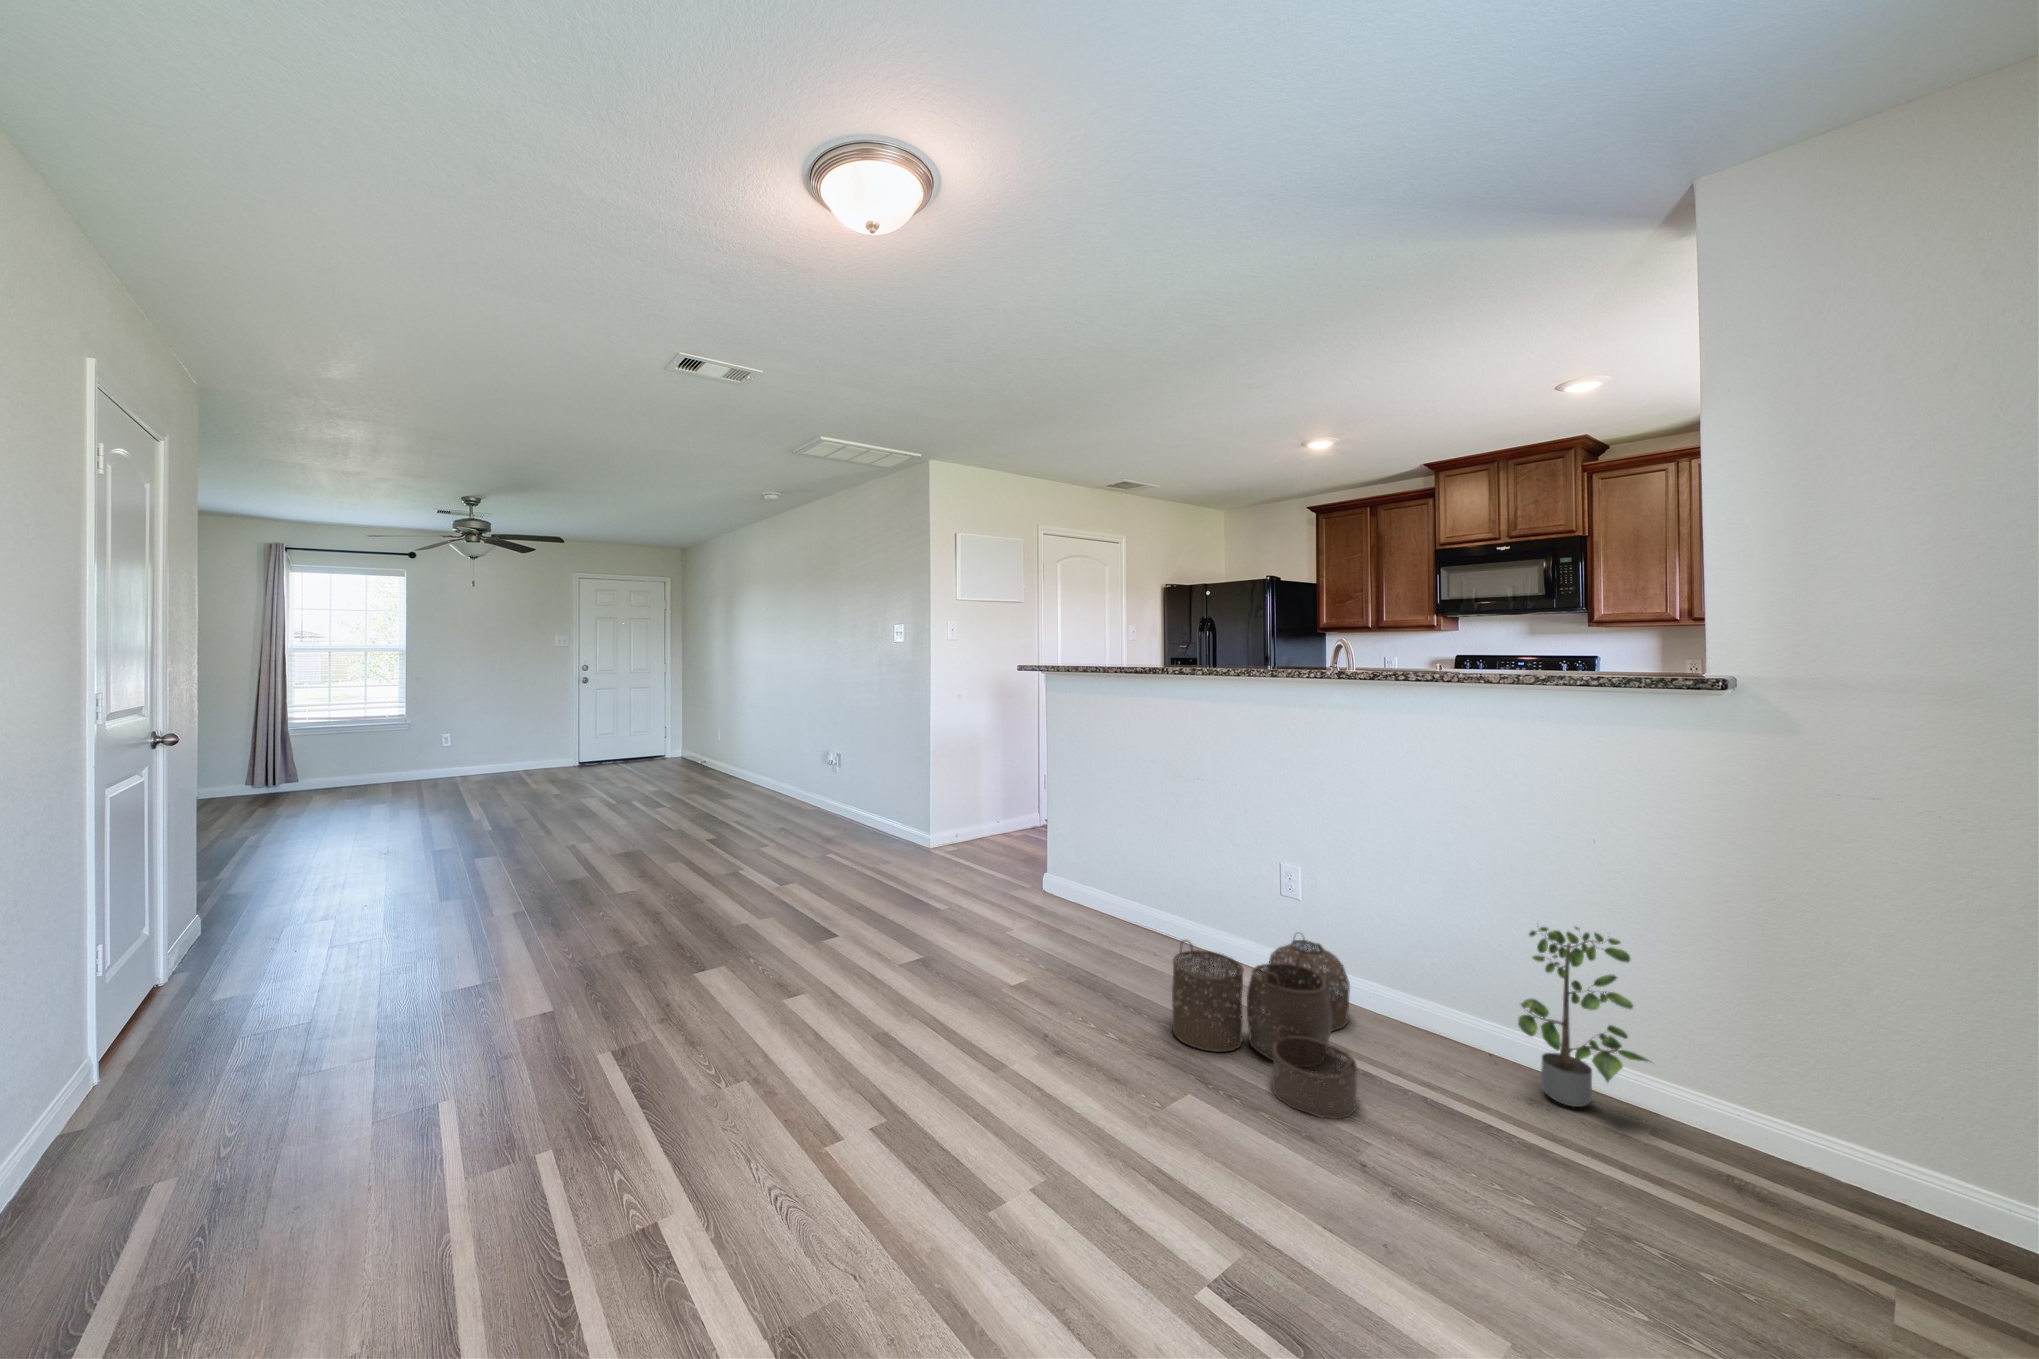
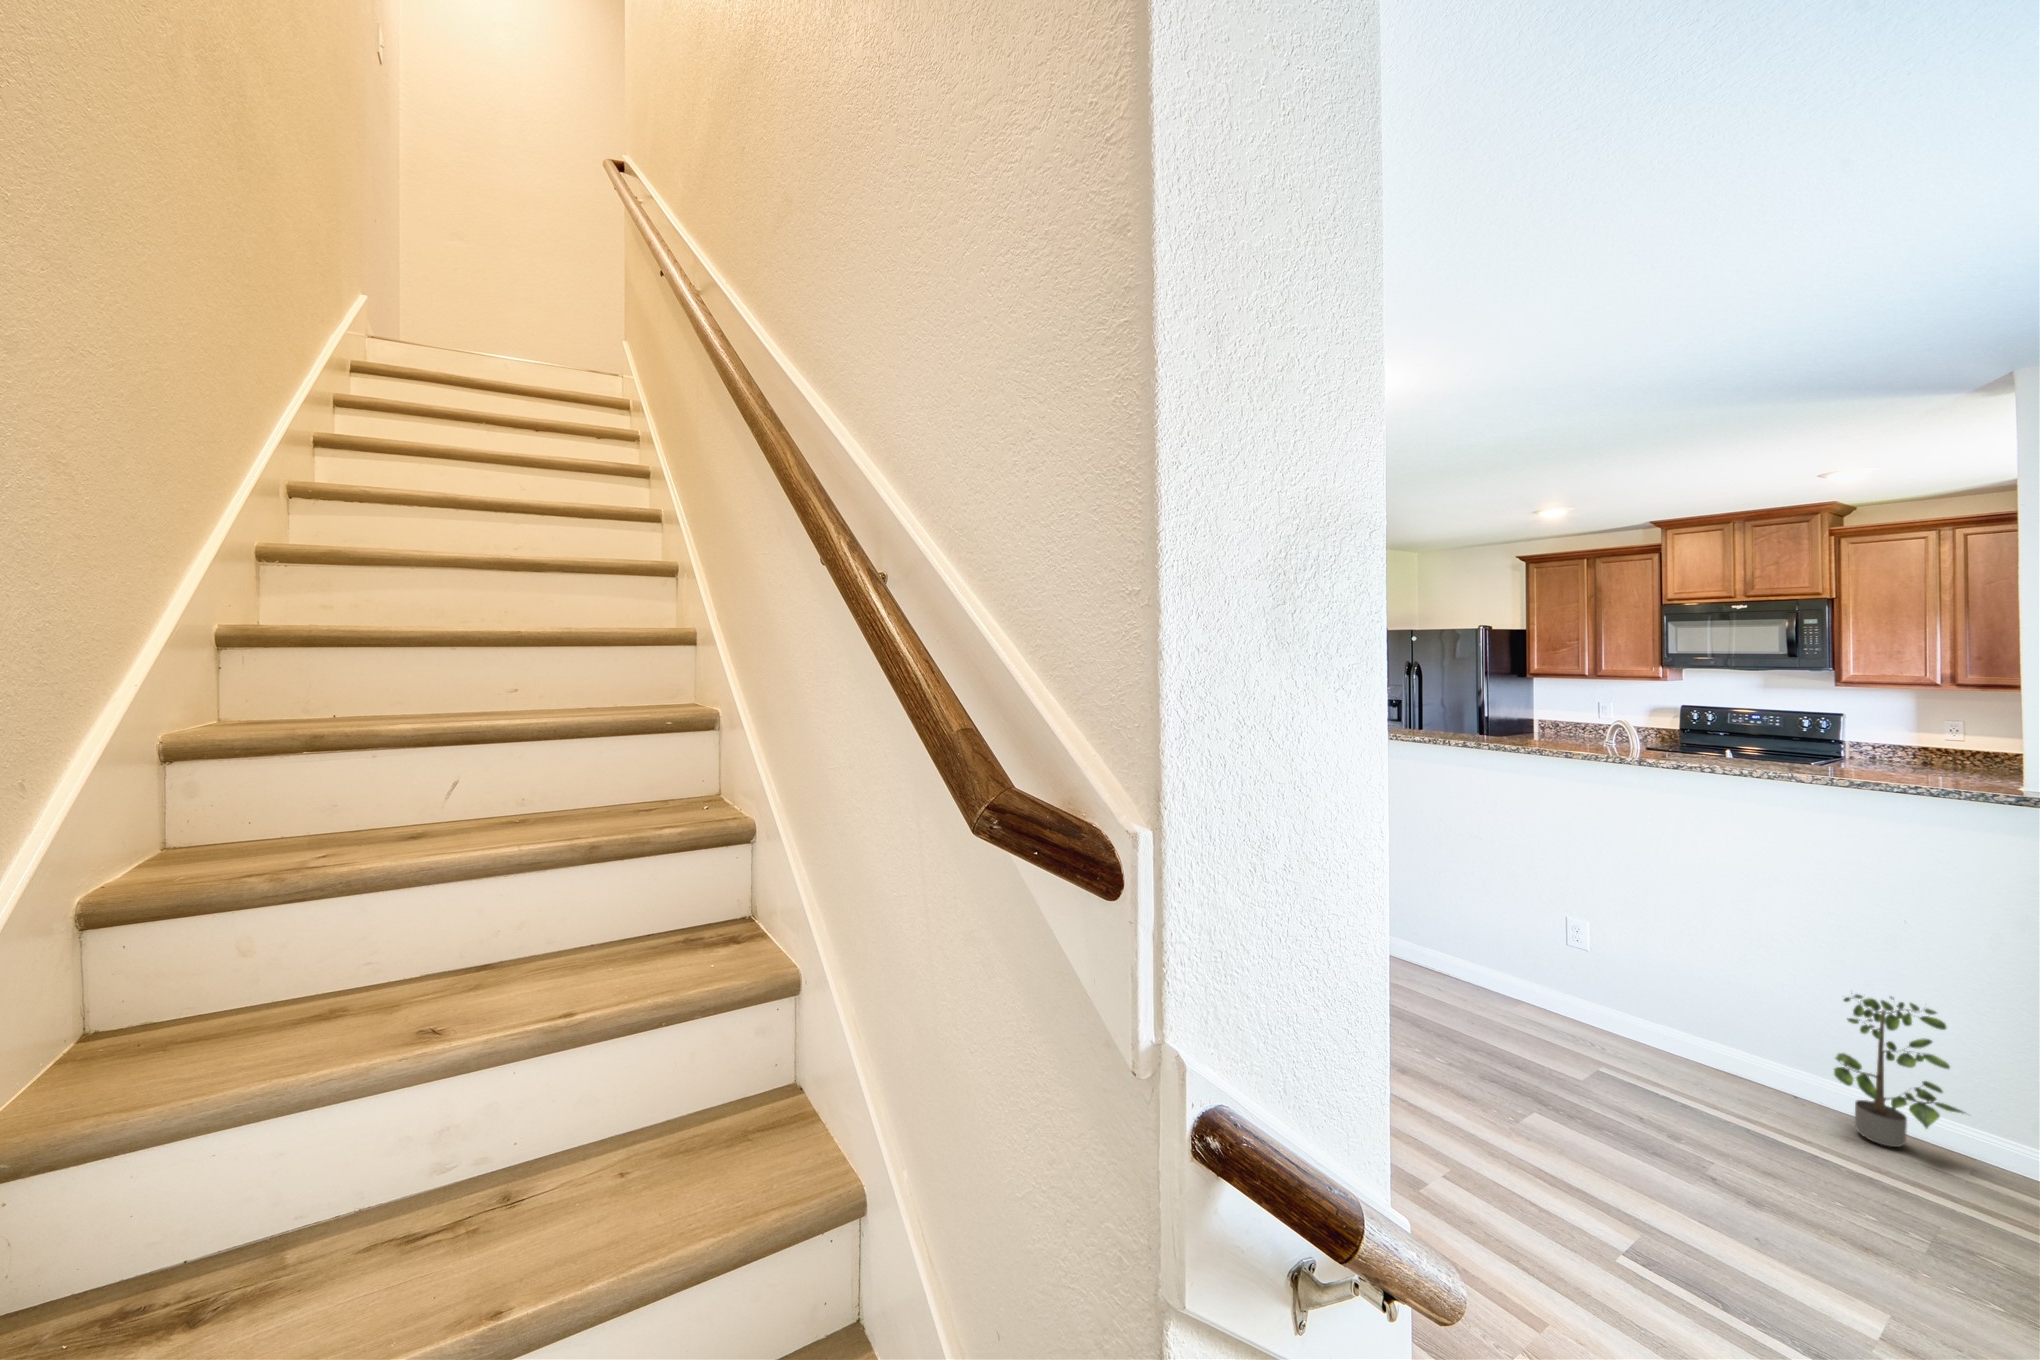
woven basket: present [1172,939,1357,1119] -> none [1496,982,1692,1143]

